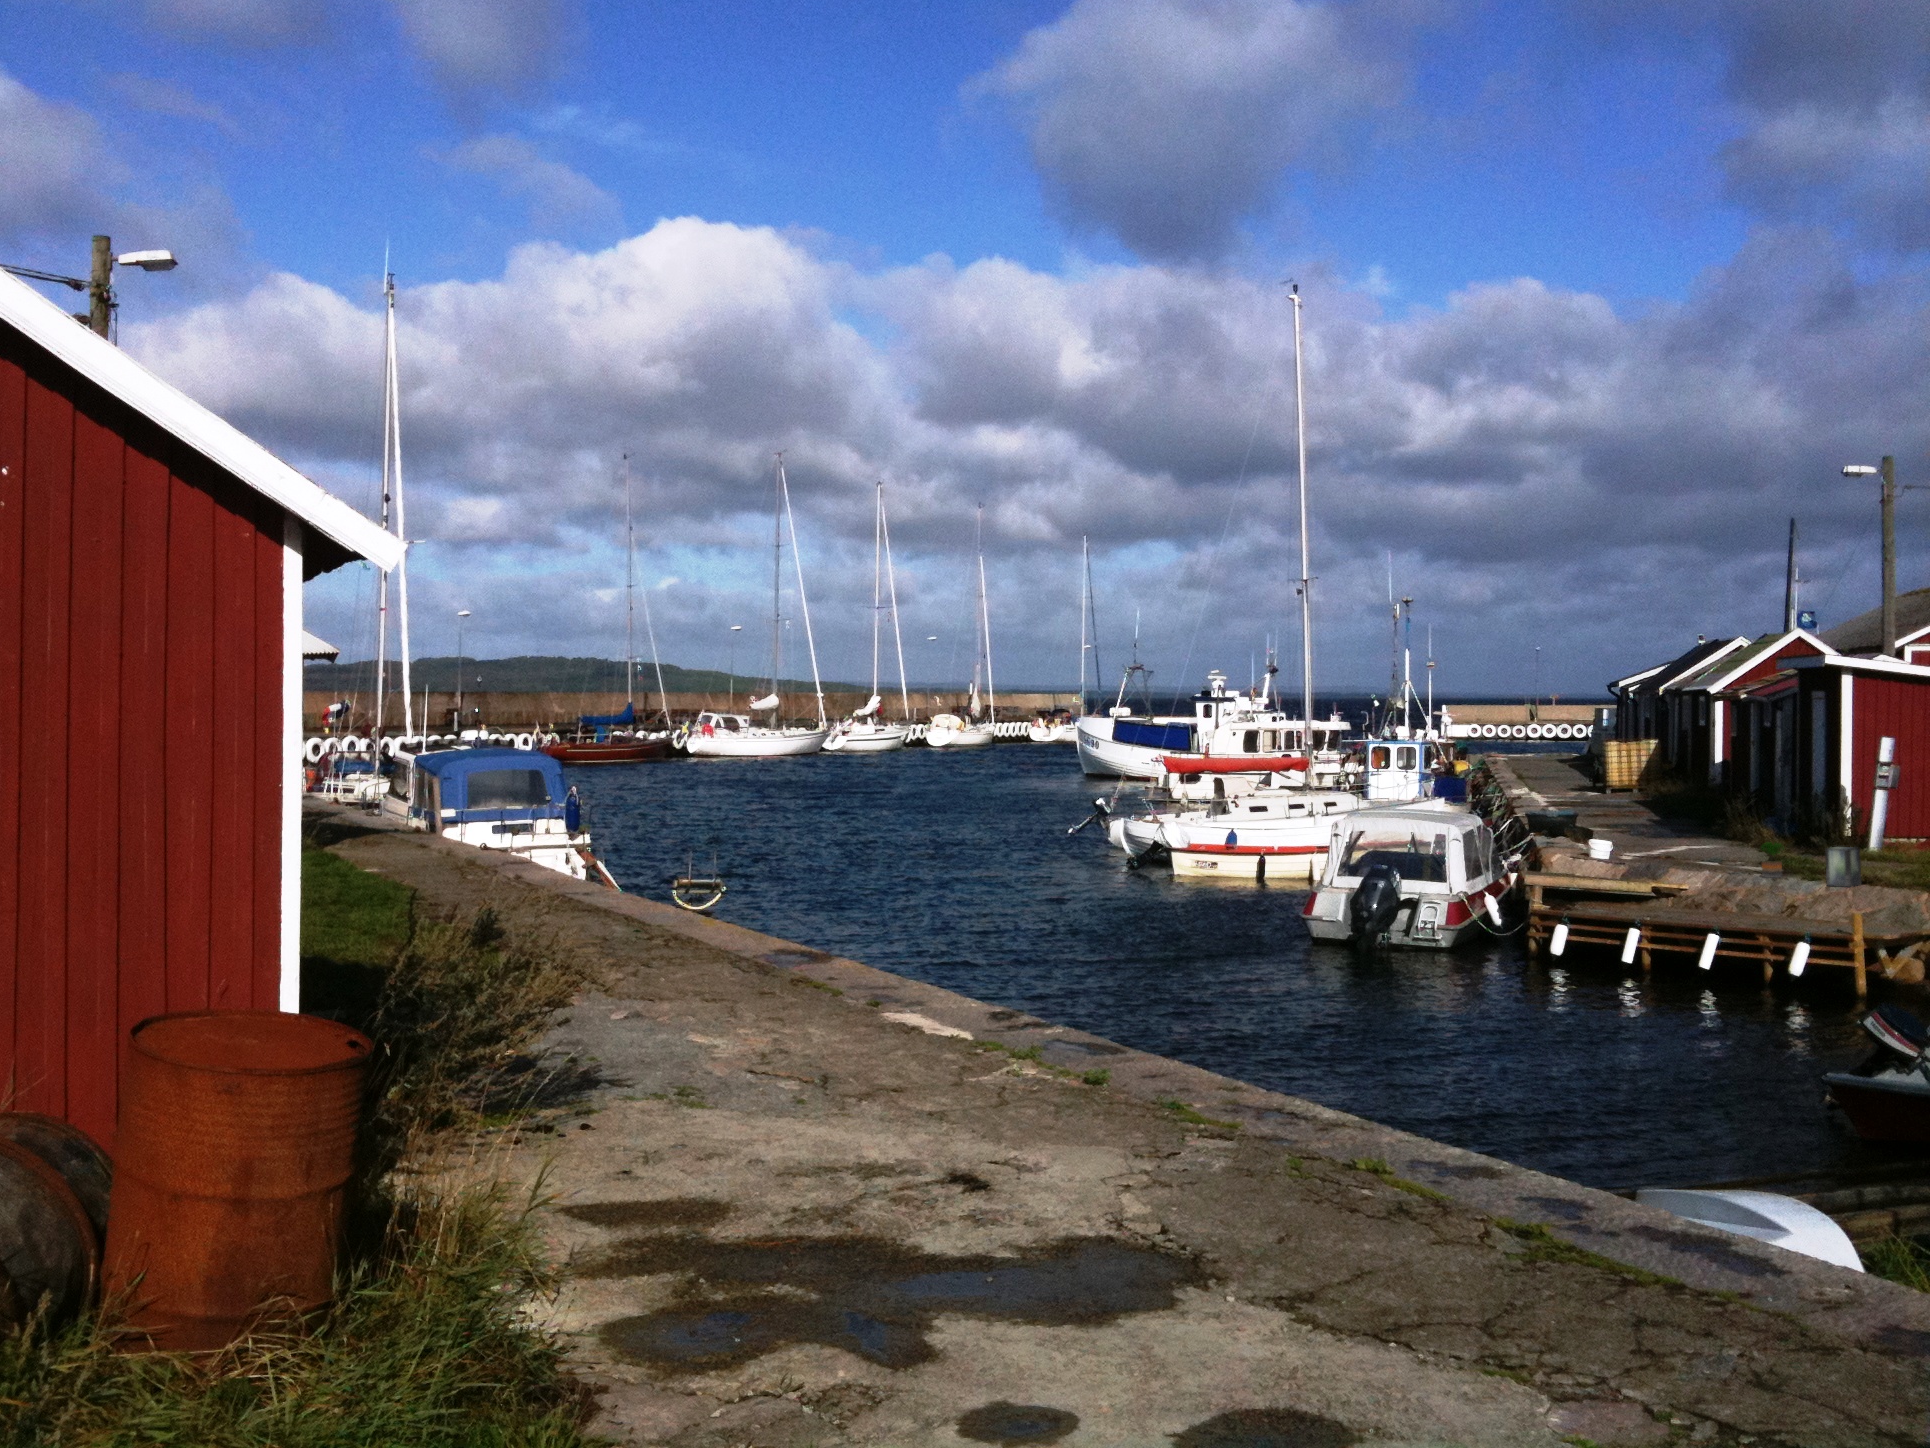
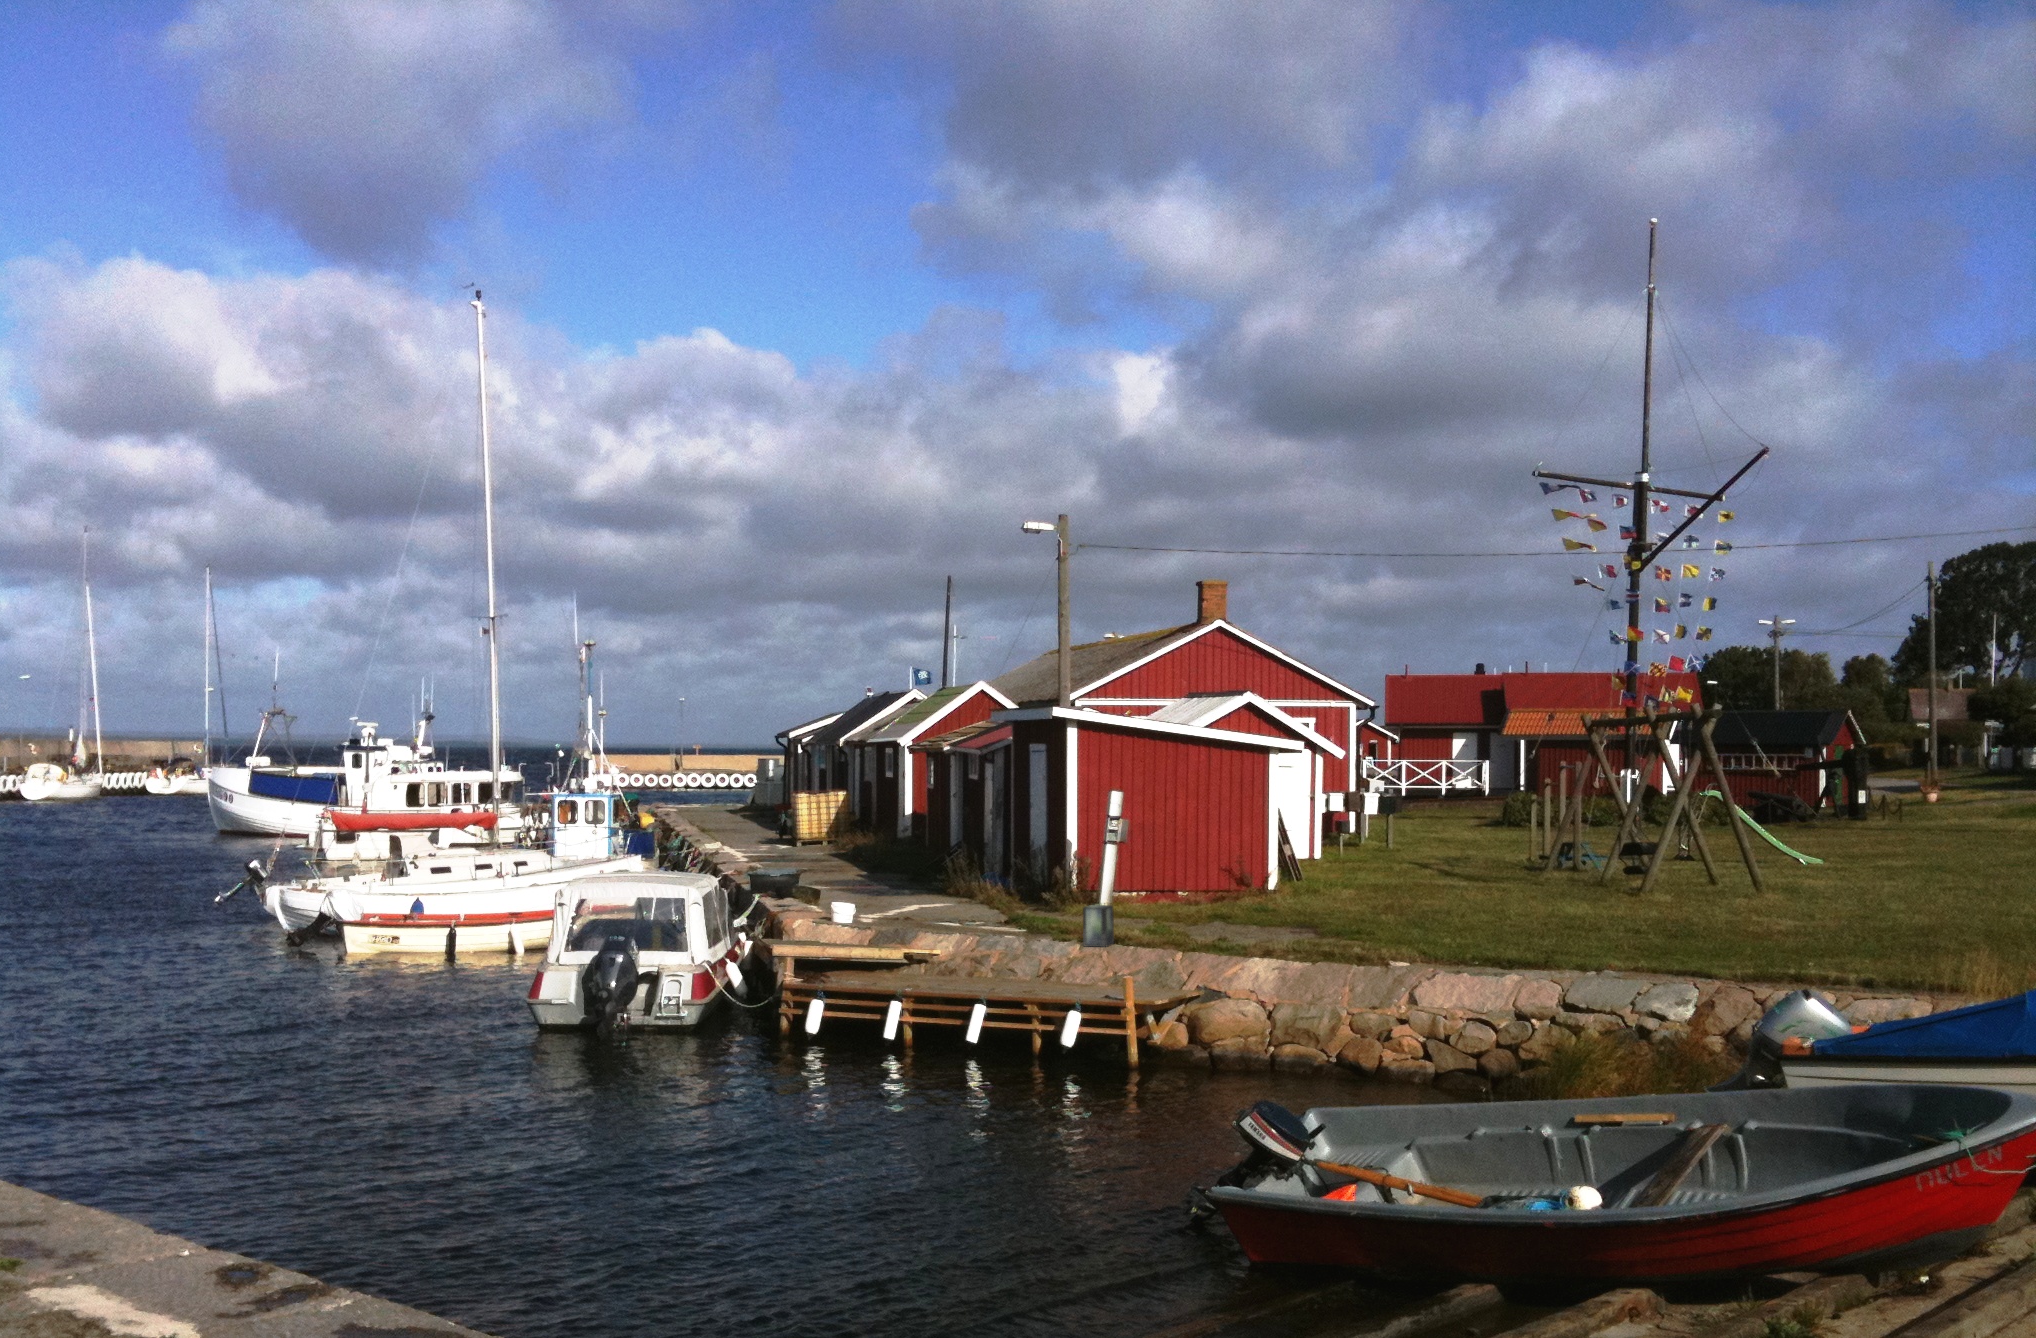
potted tree: present [1761,842,1784,878] -> none [1013,901,1038,939]

